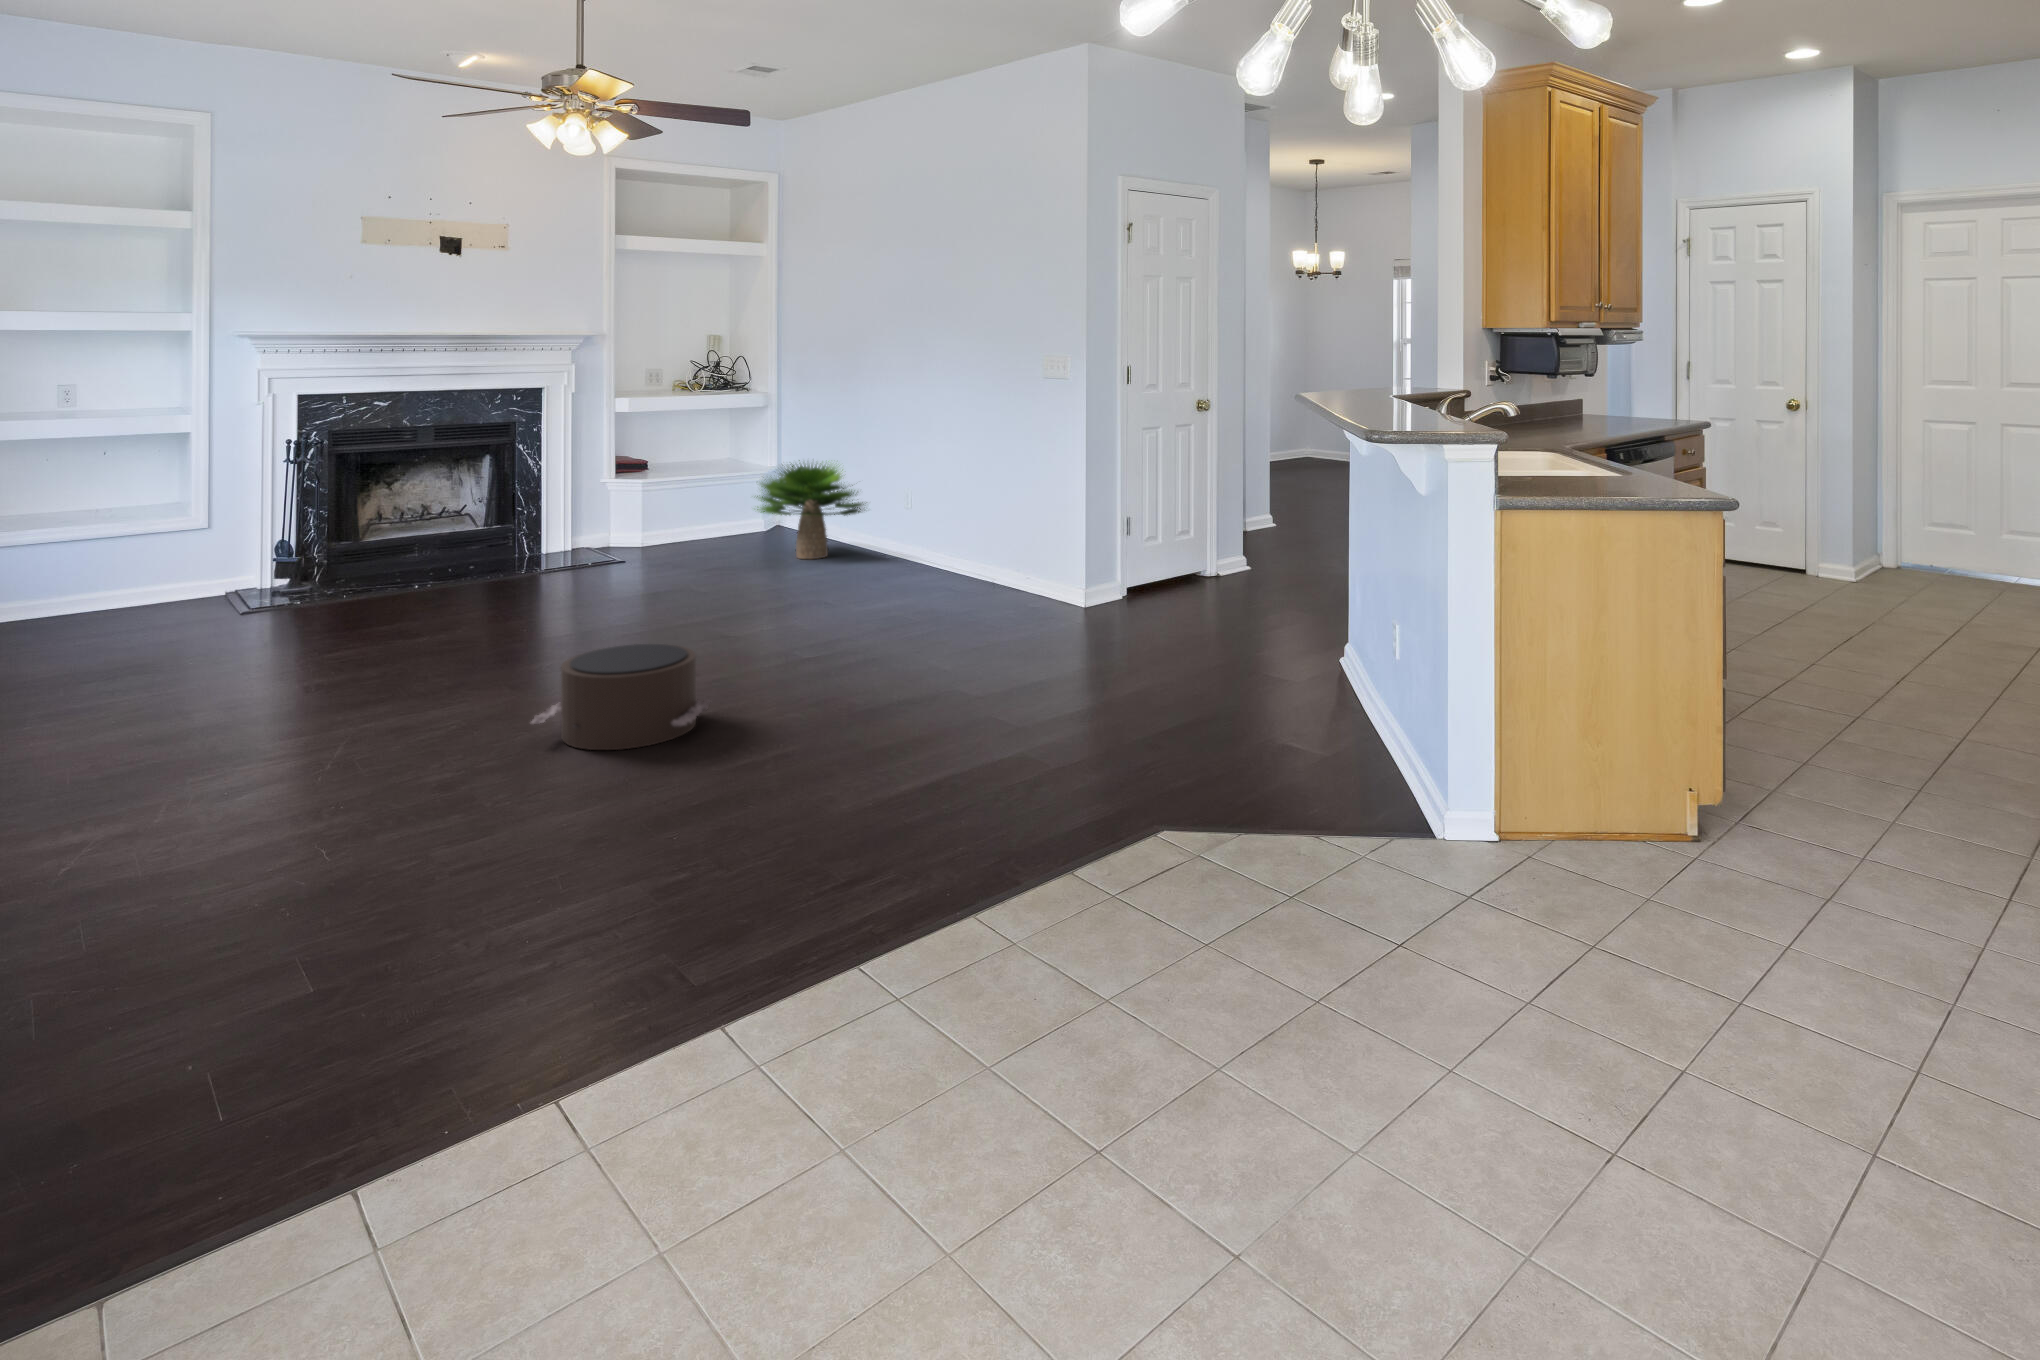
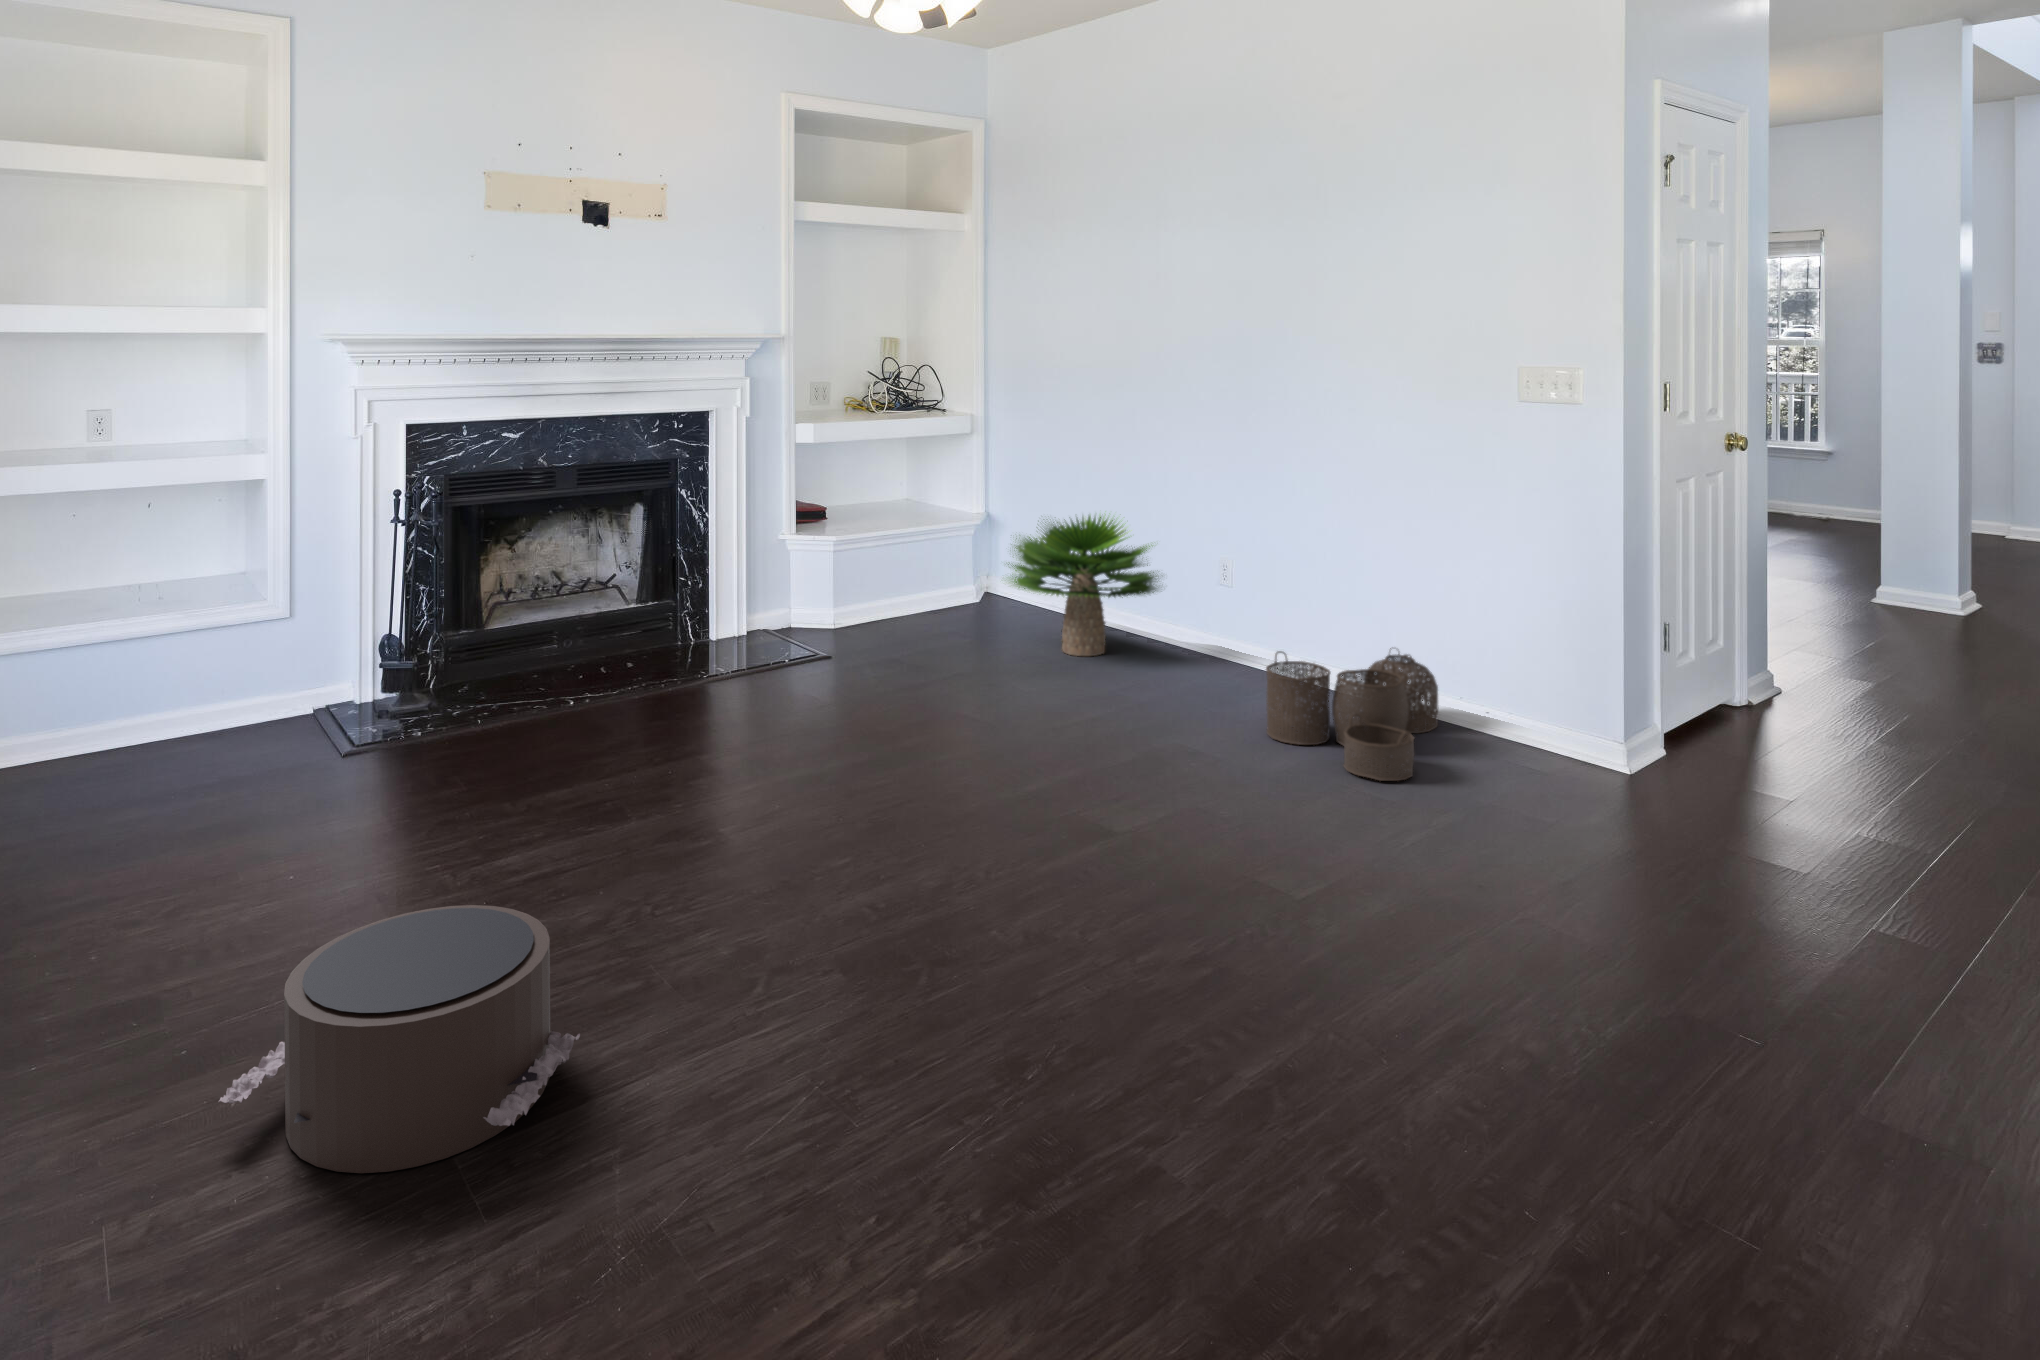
woven basket: none [881,539,1003,612] -> present [1266,648,1438,781]
pouf: present [531,644,711,750] -> present [219,905,580,1173]

